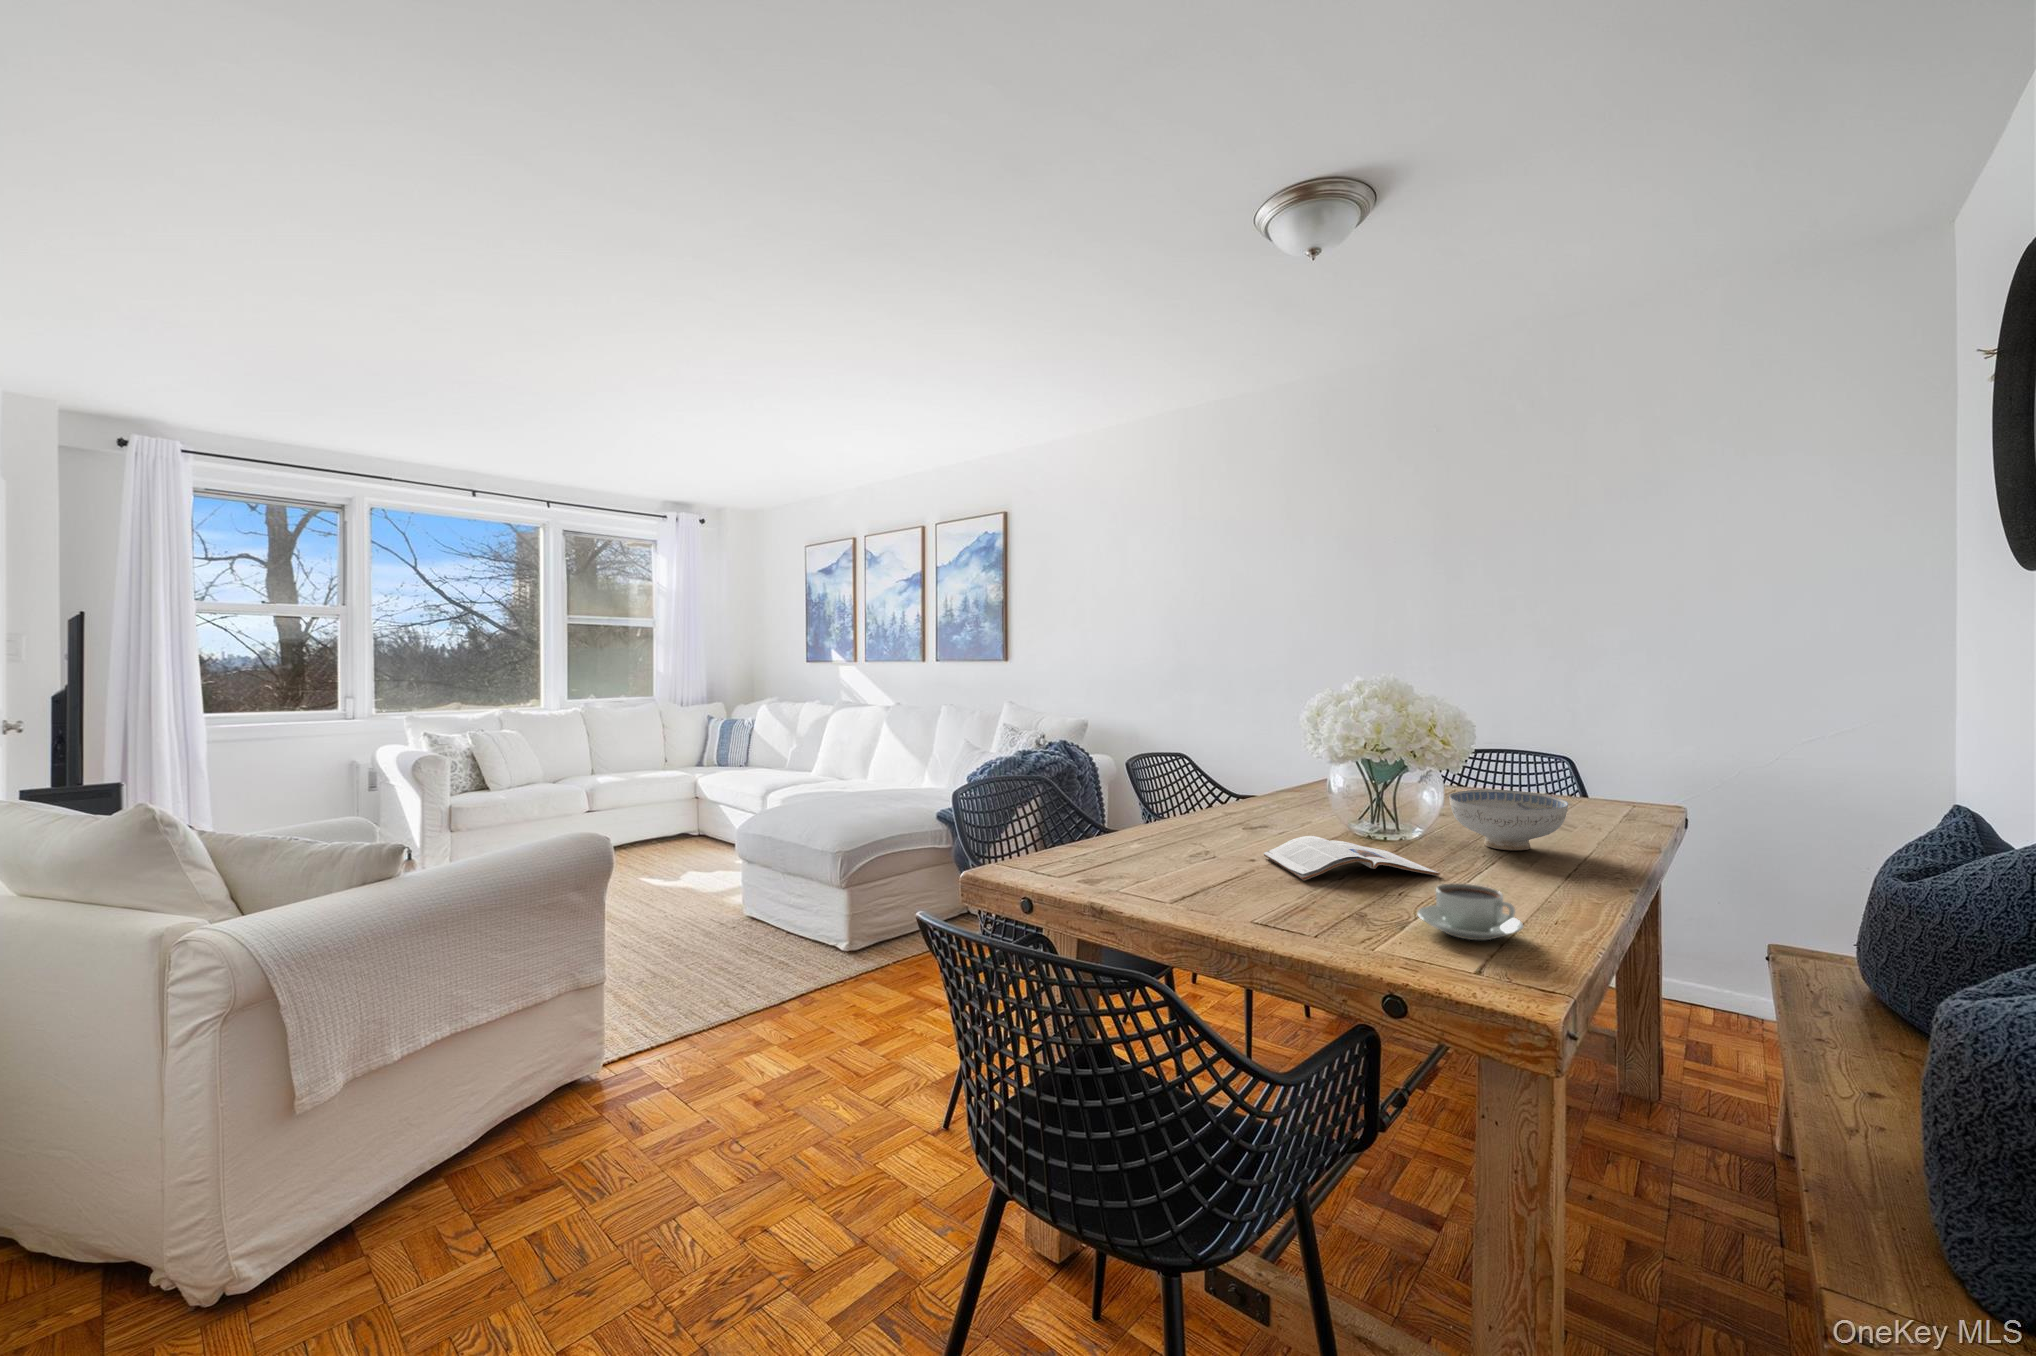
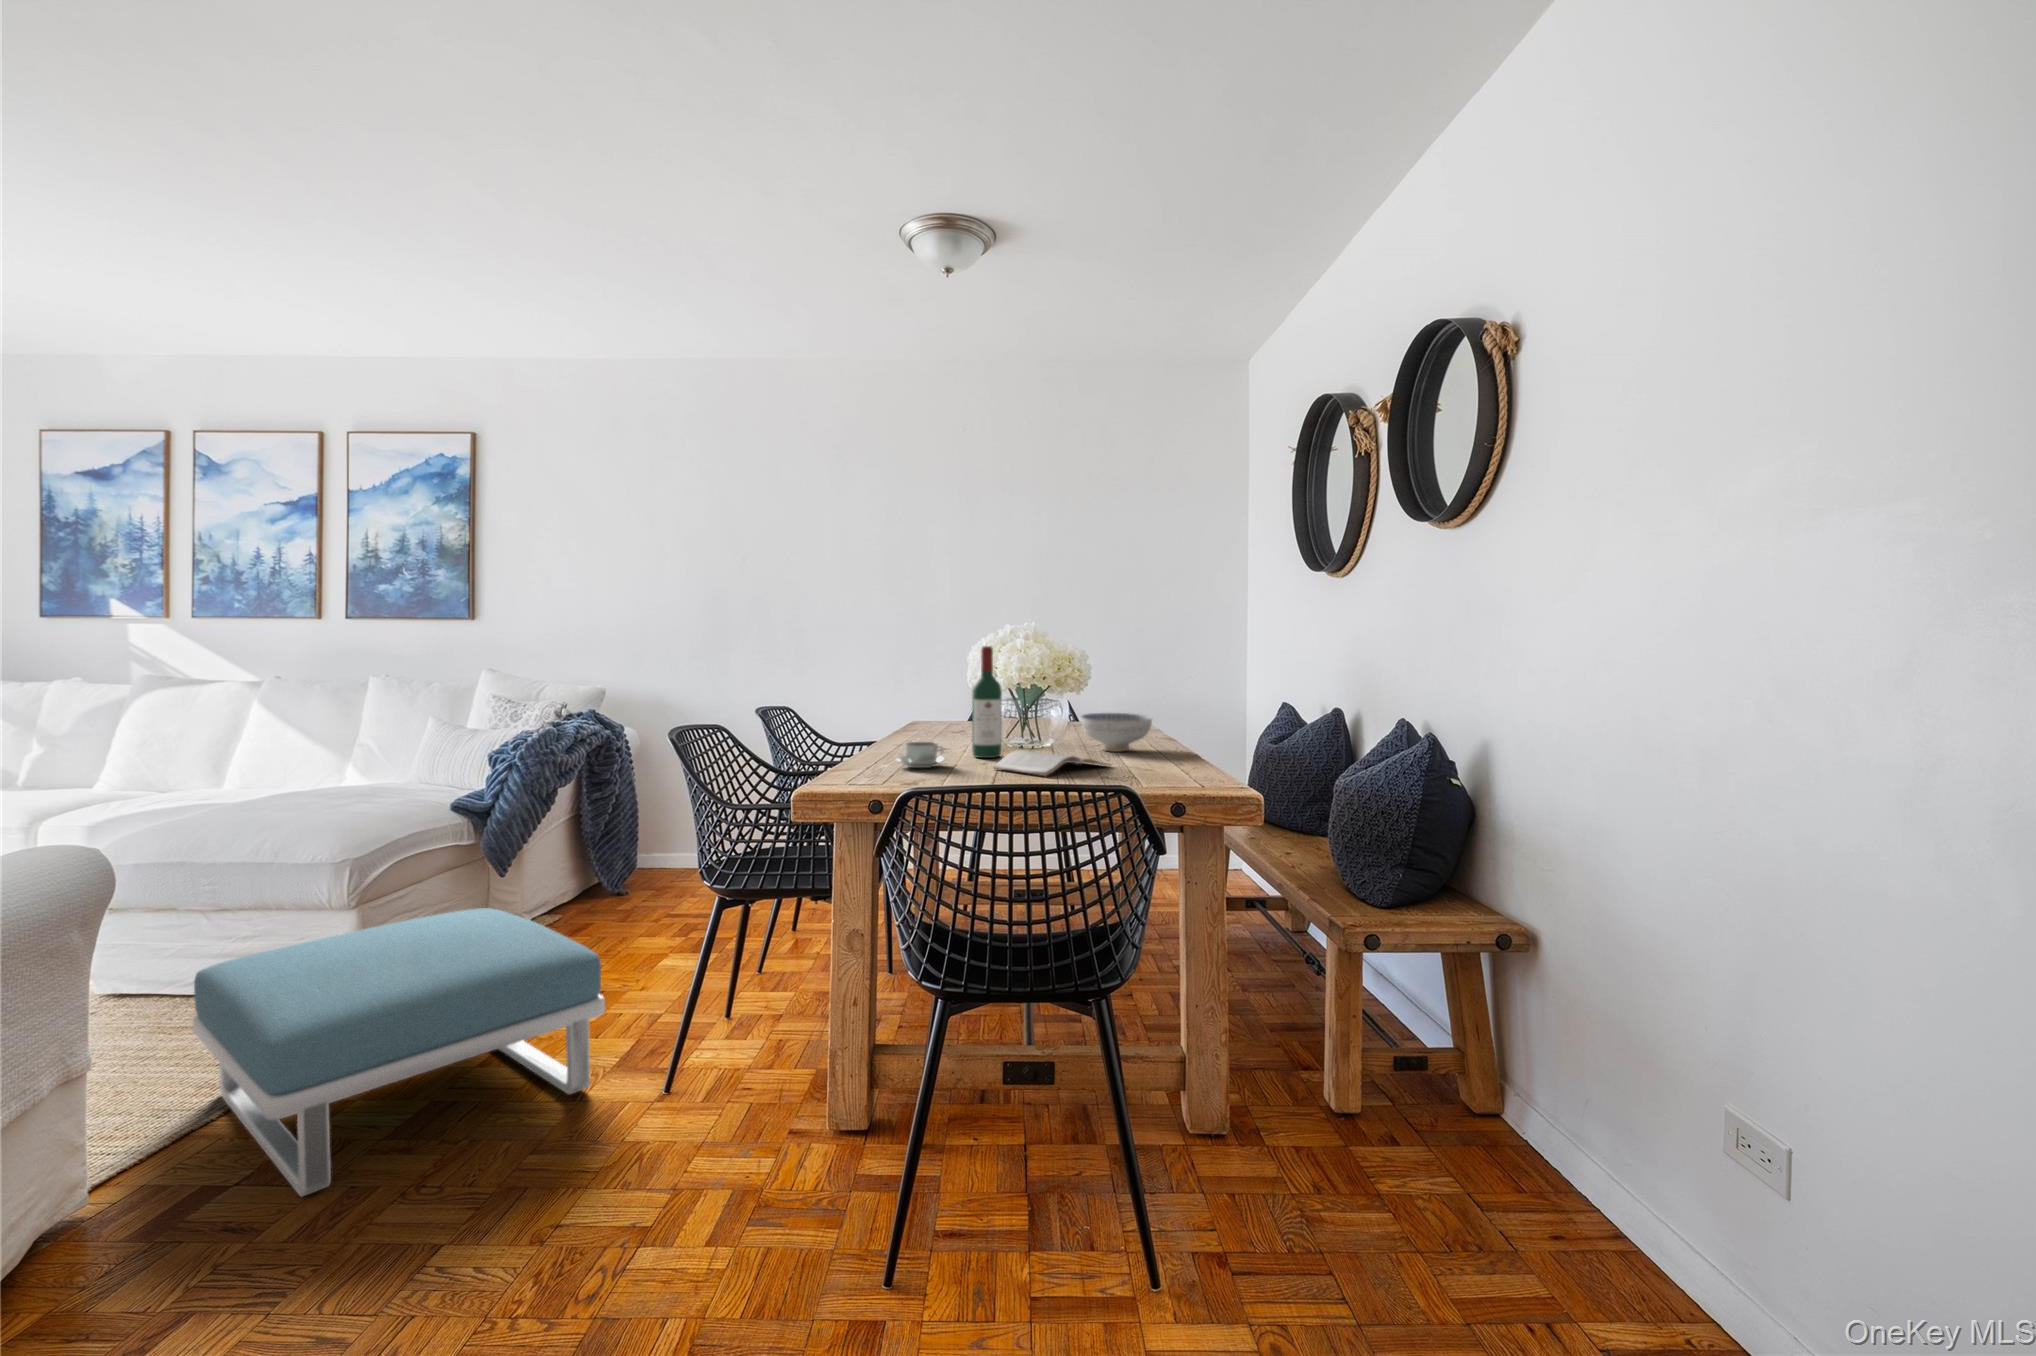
wine bottle: none [1281,698,1320,839] -> present [972,646,1002,758]
coffee cup: present [1417,884,1523,940] -> present [896,742,946,768]
footstool: none [655,909,915,1119] -> present [193,908,605,1196]

